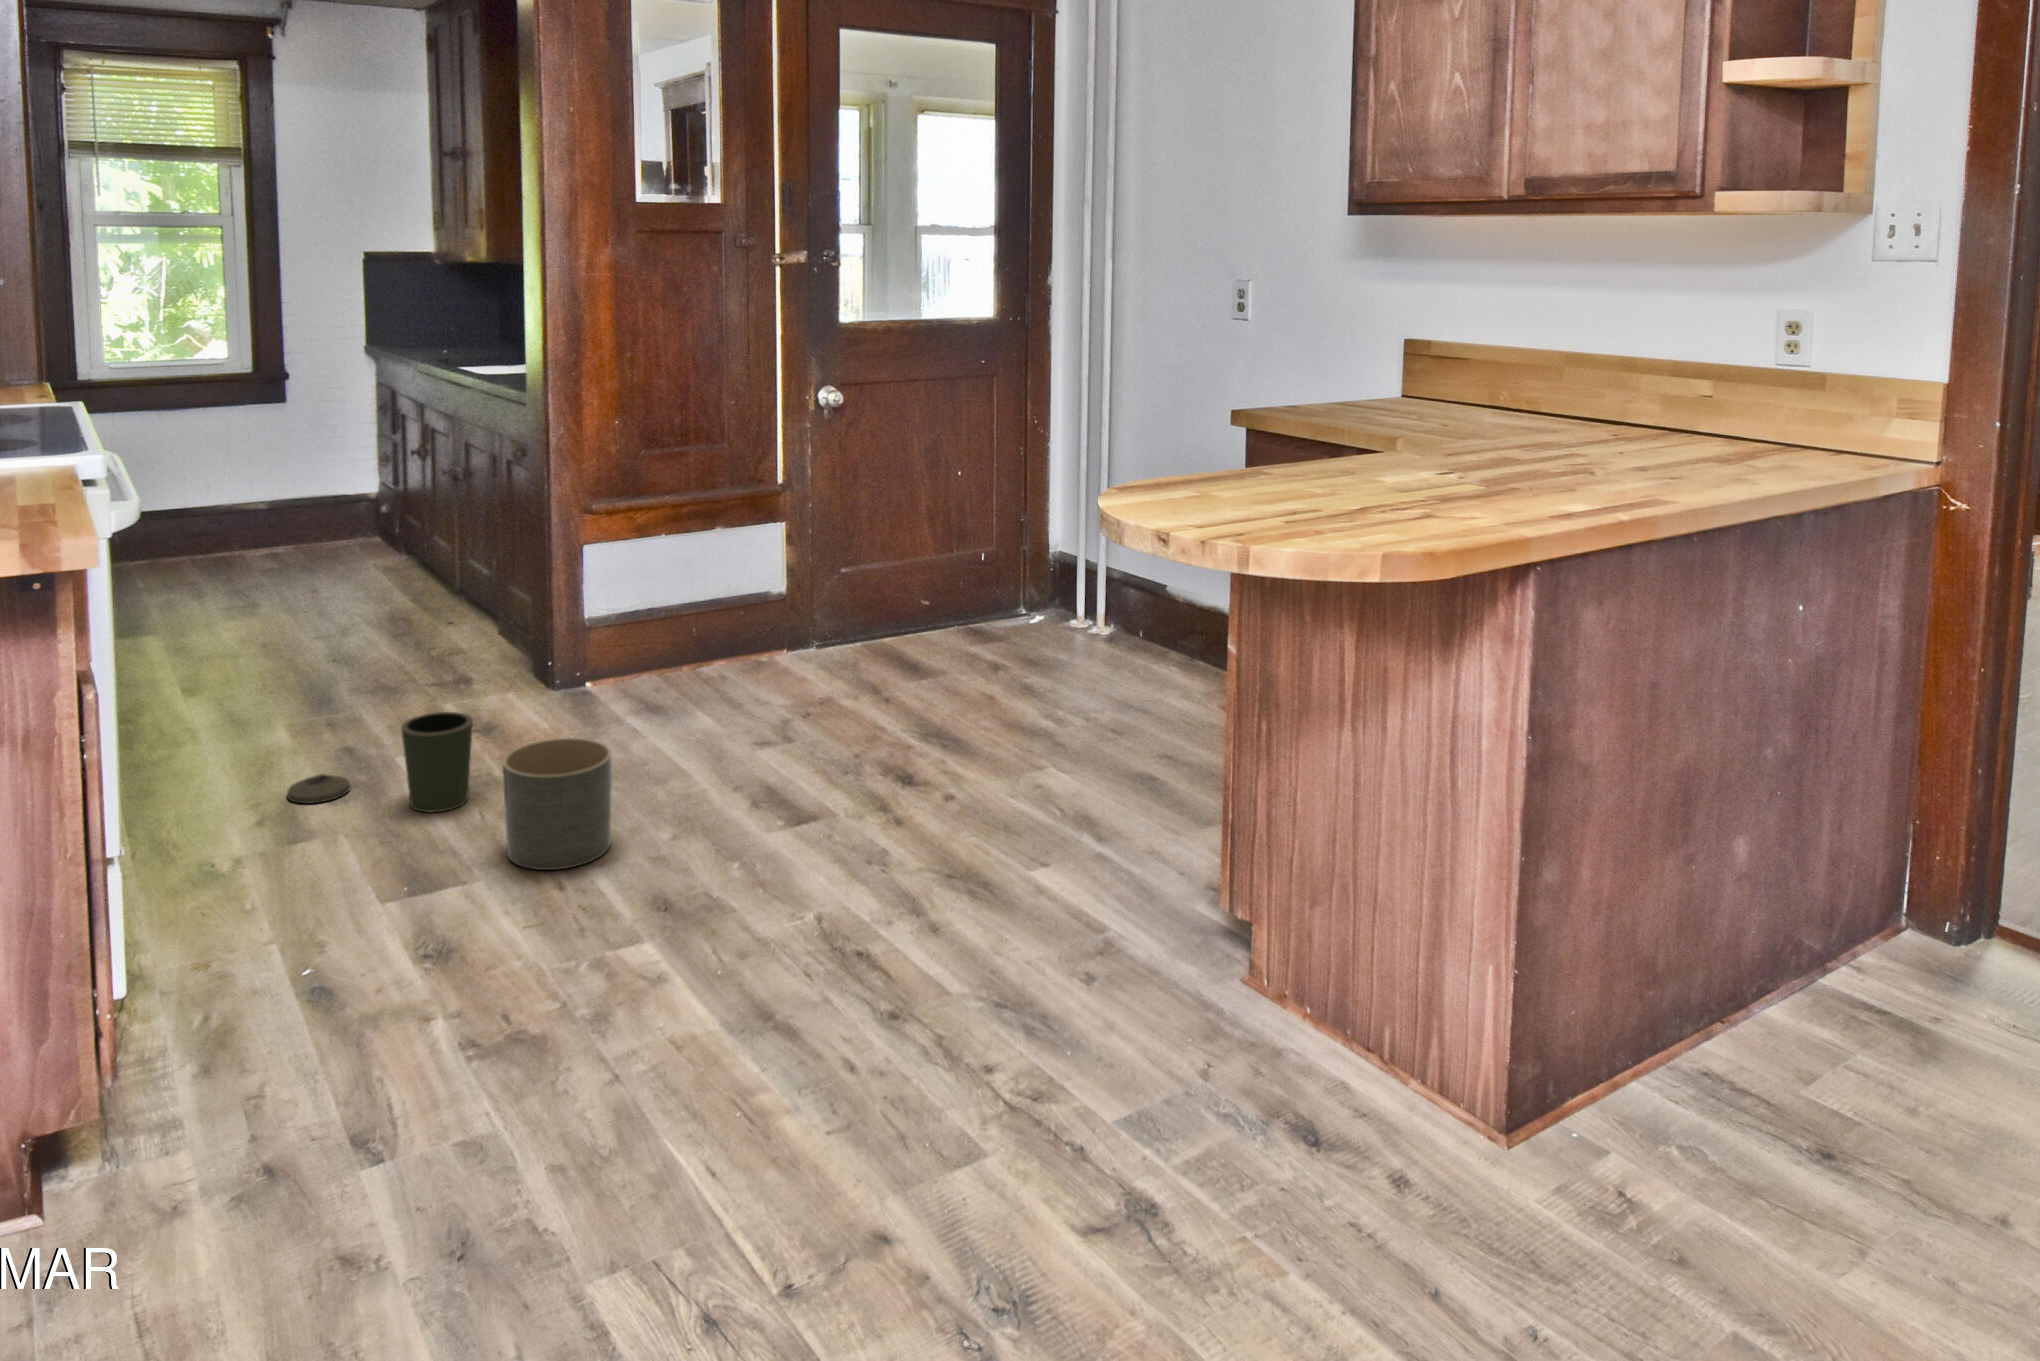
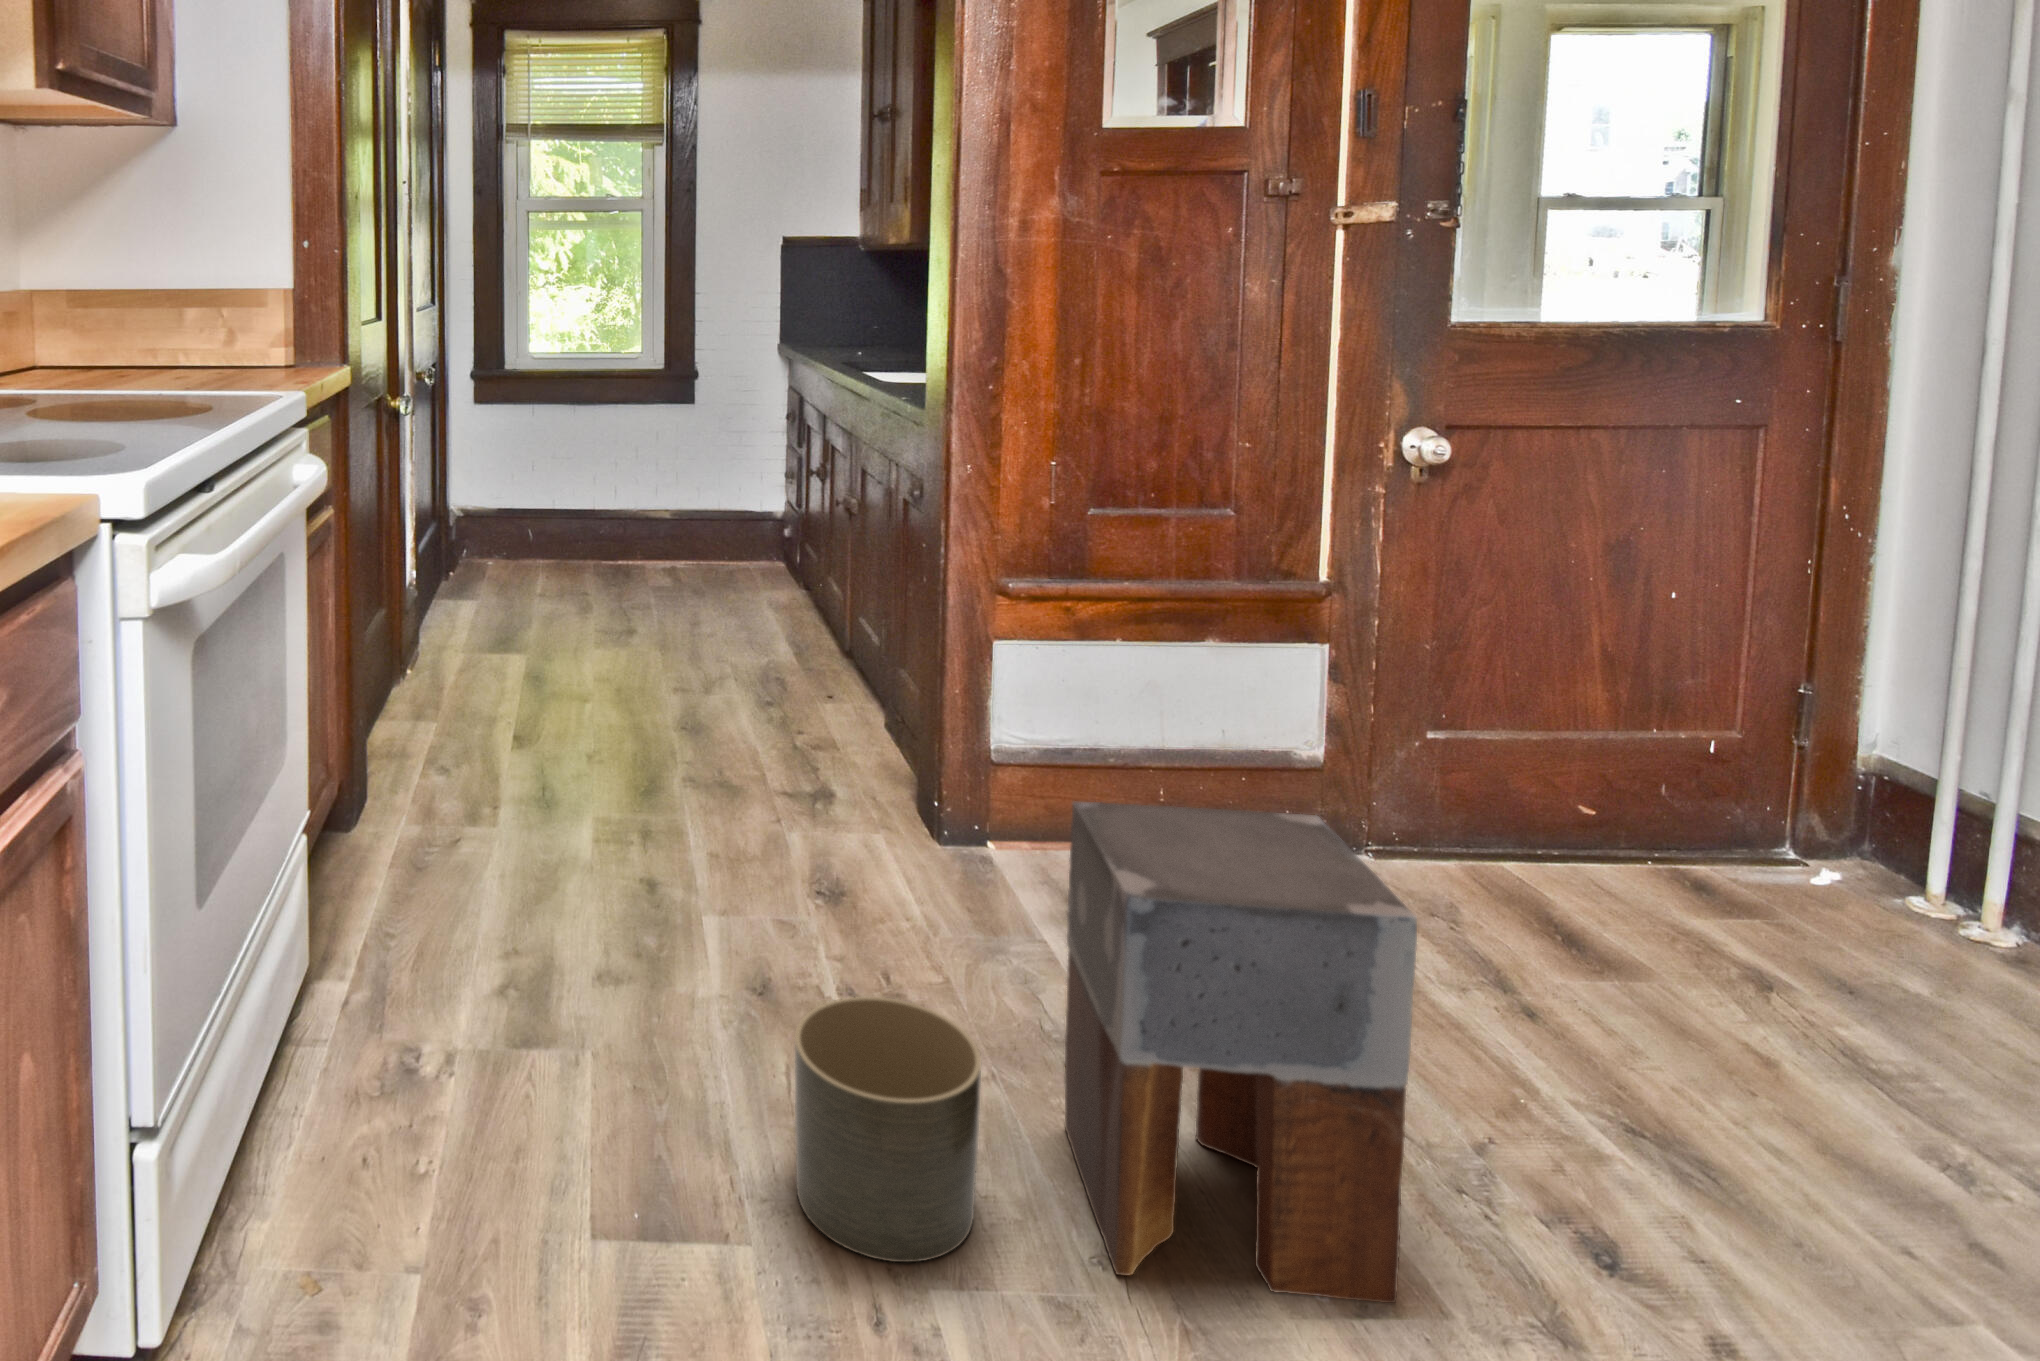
stool: none [650,593,816,841] -> present [1065,802,1417,1303]
trash can: present [287,712,473,812] -> none [545,880,783,1043]

